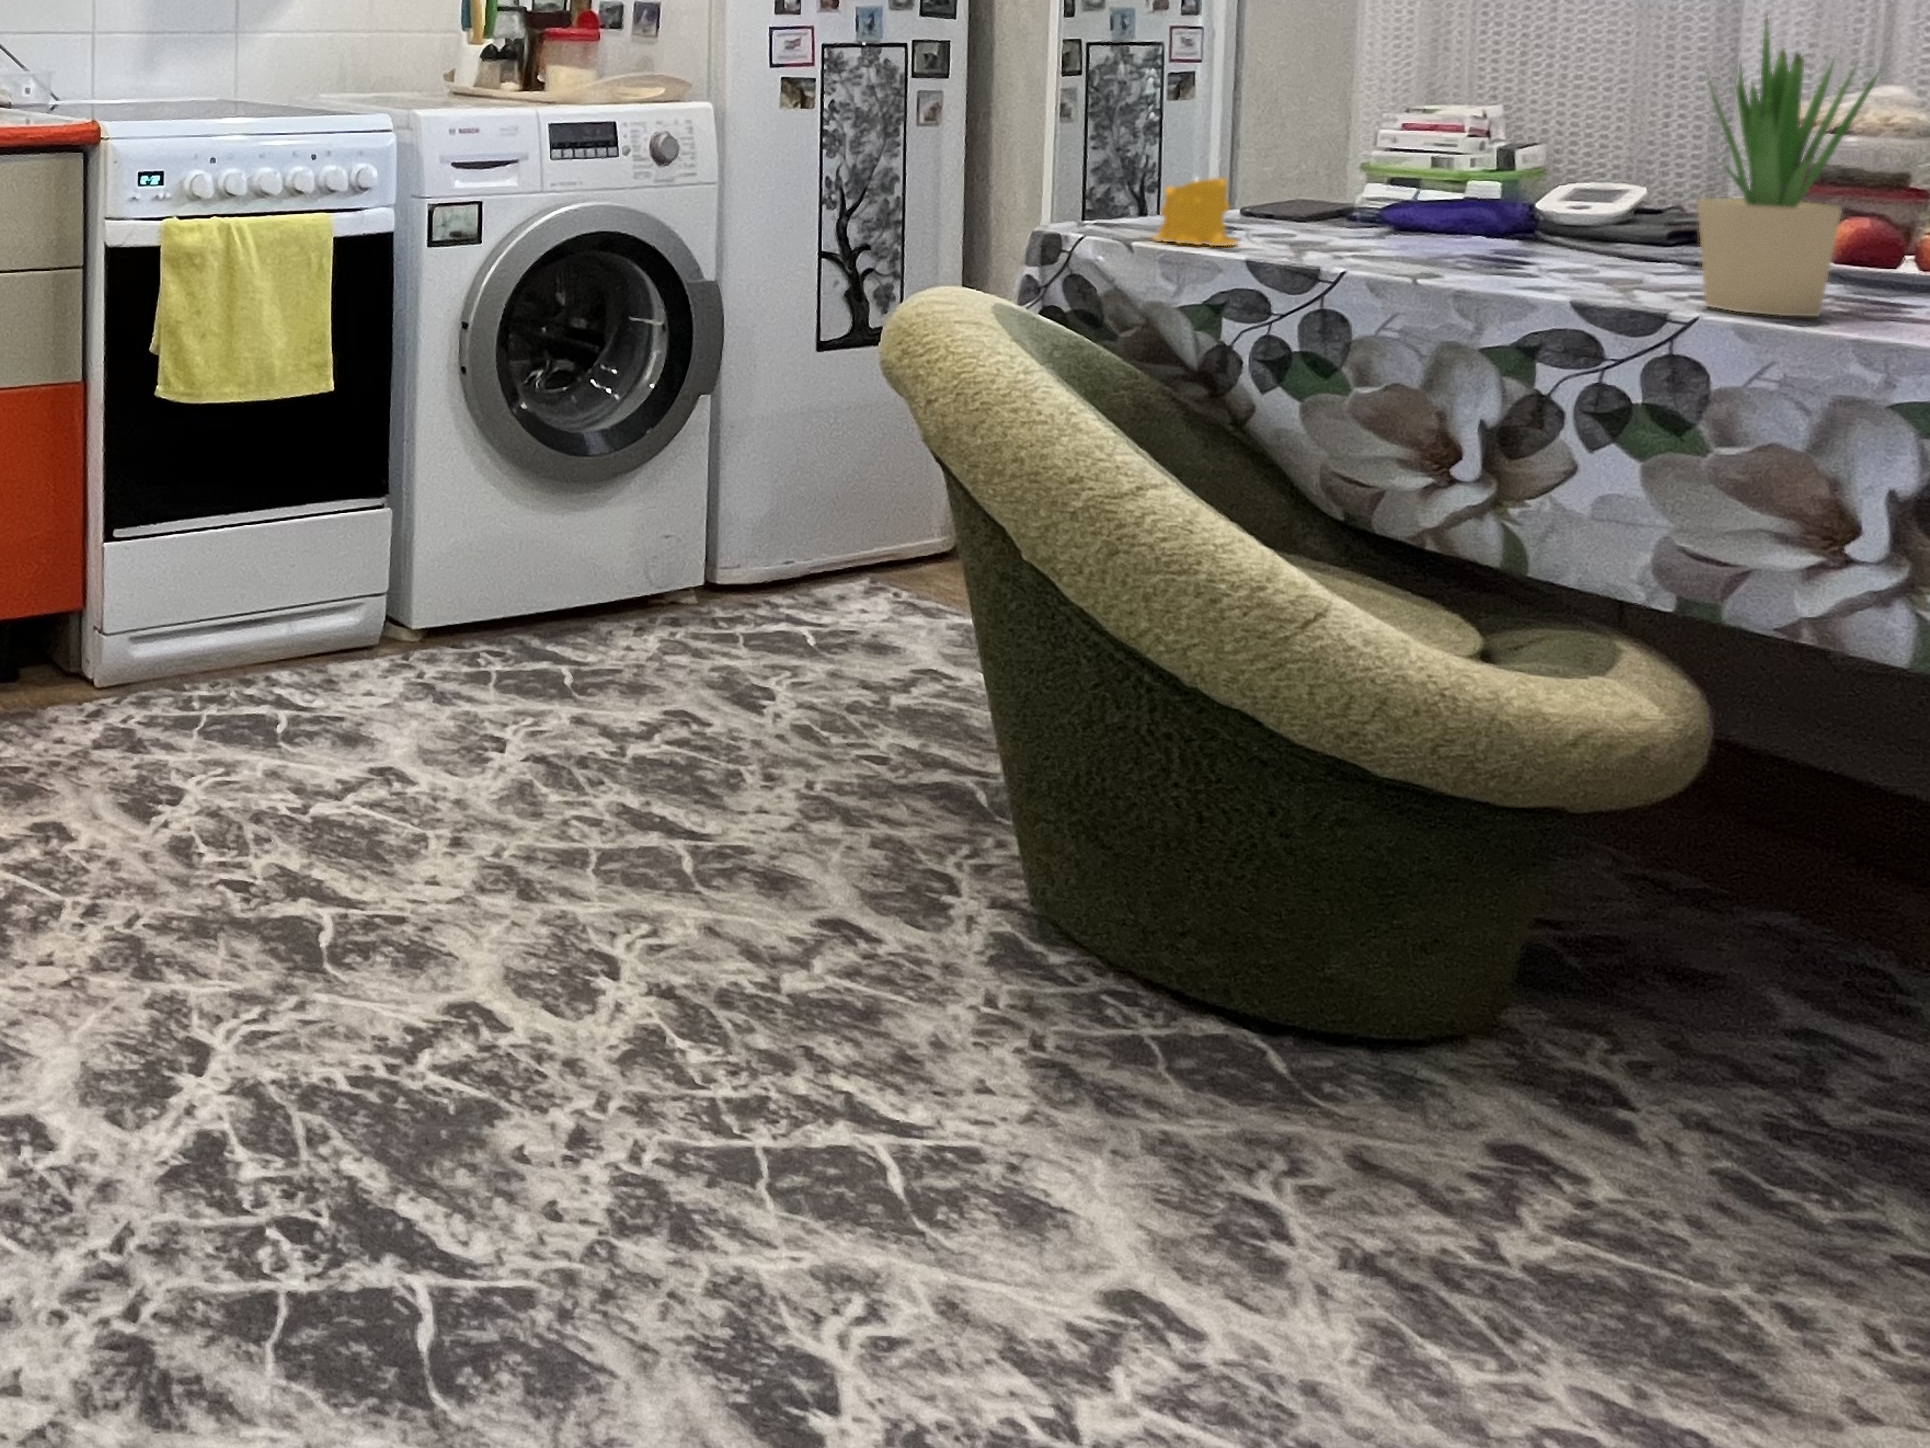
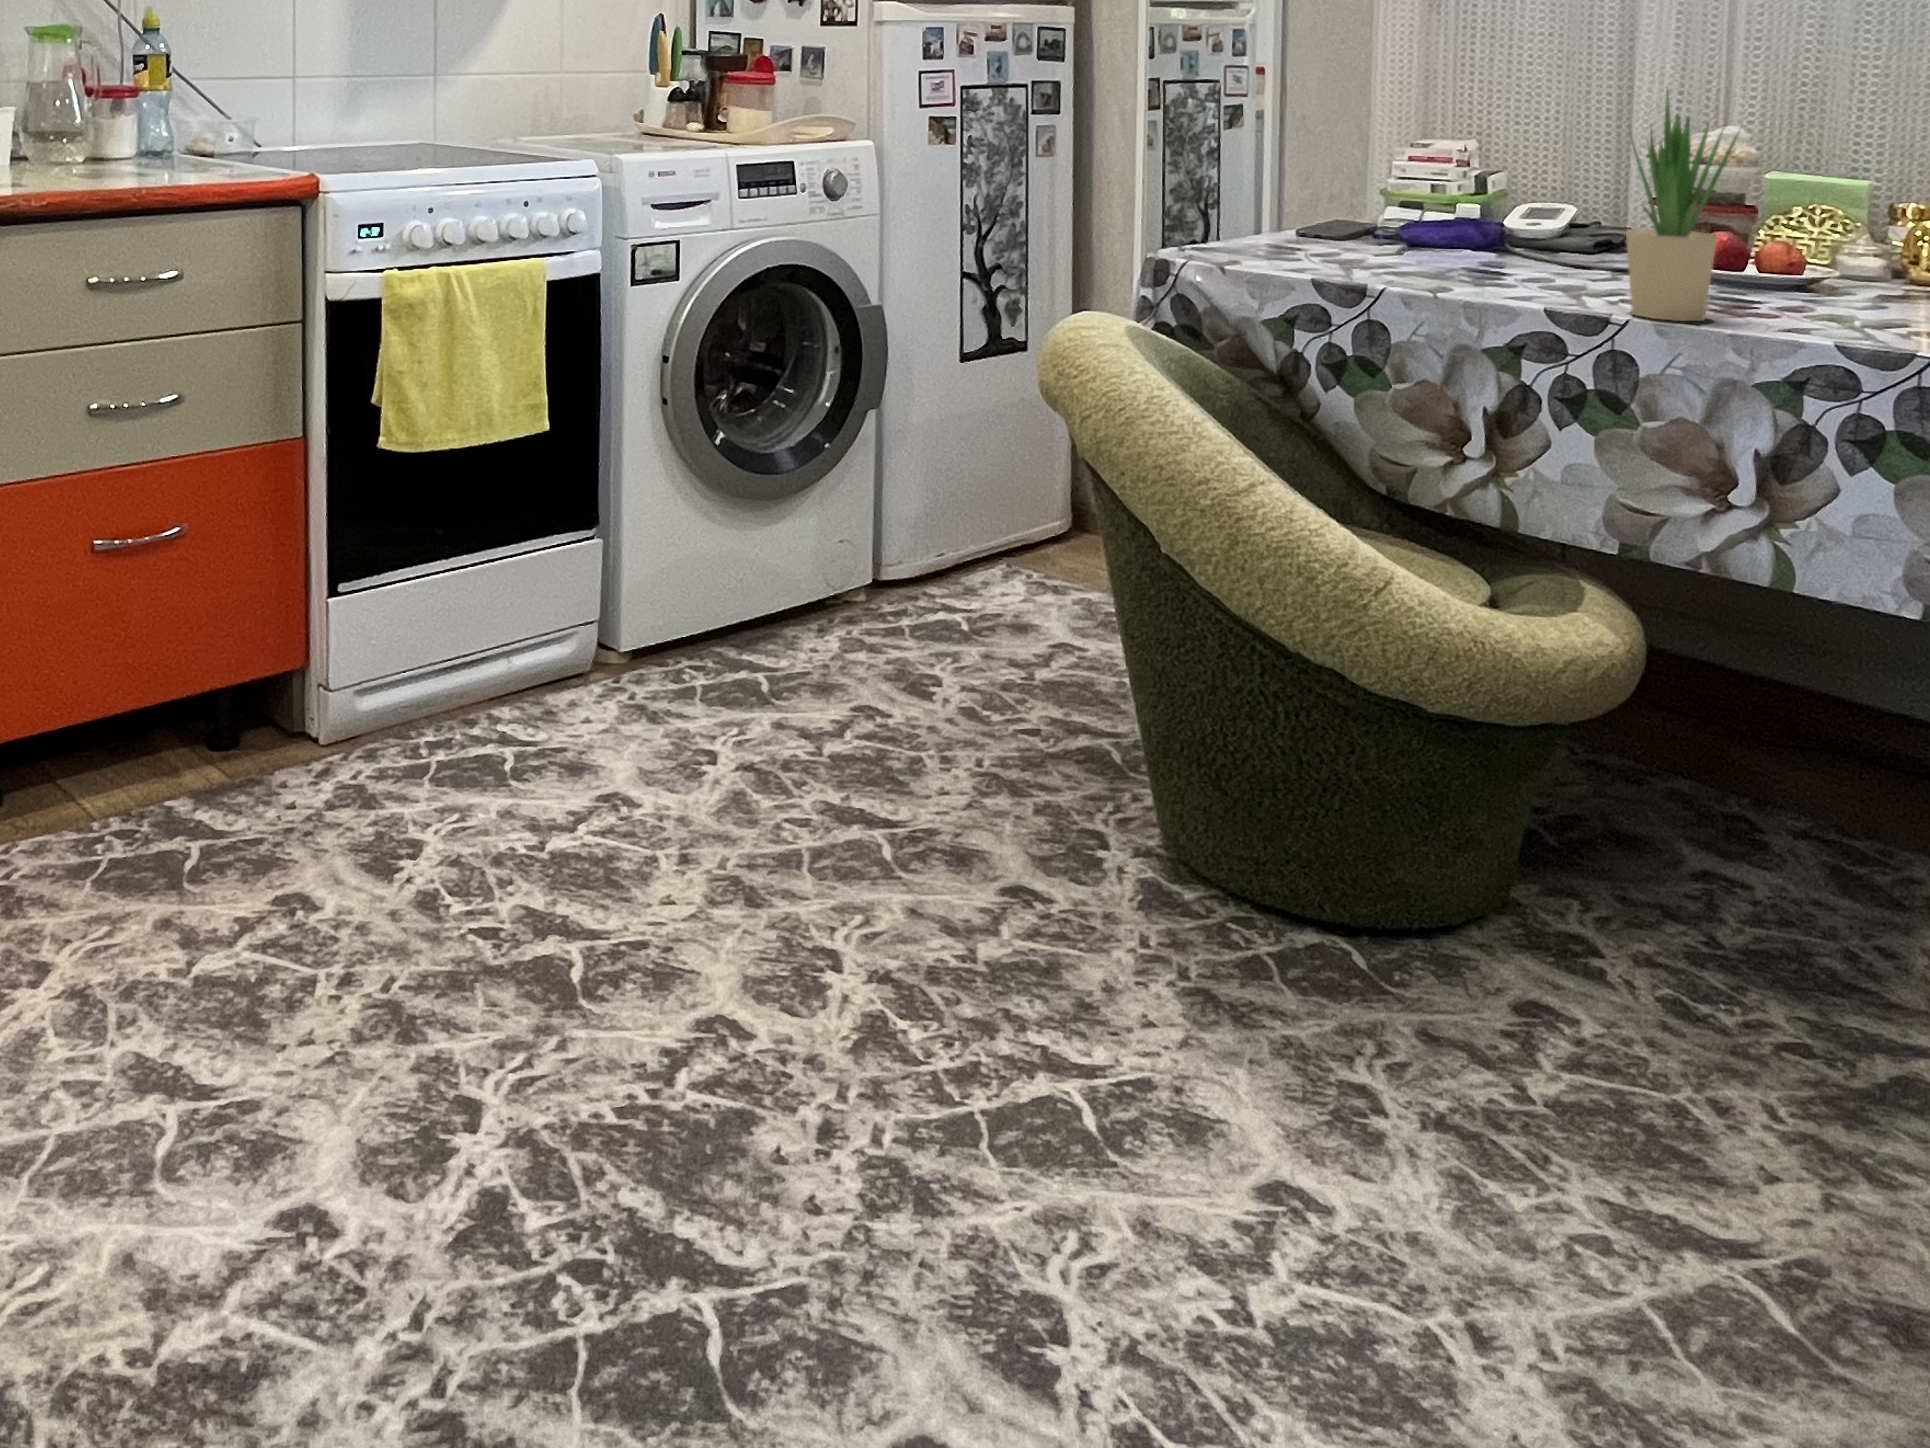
candle: present [1154,178,1238,246] -> none [1240,210,1306,271]

